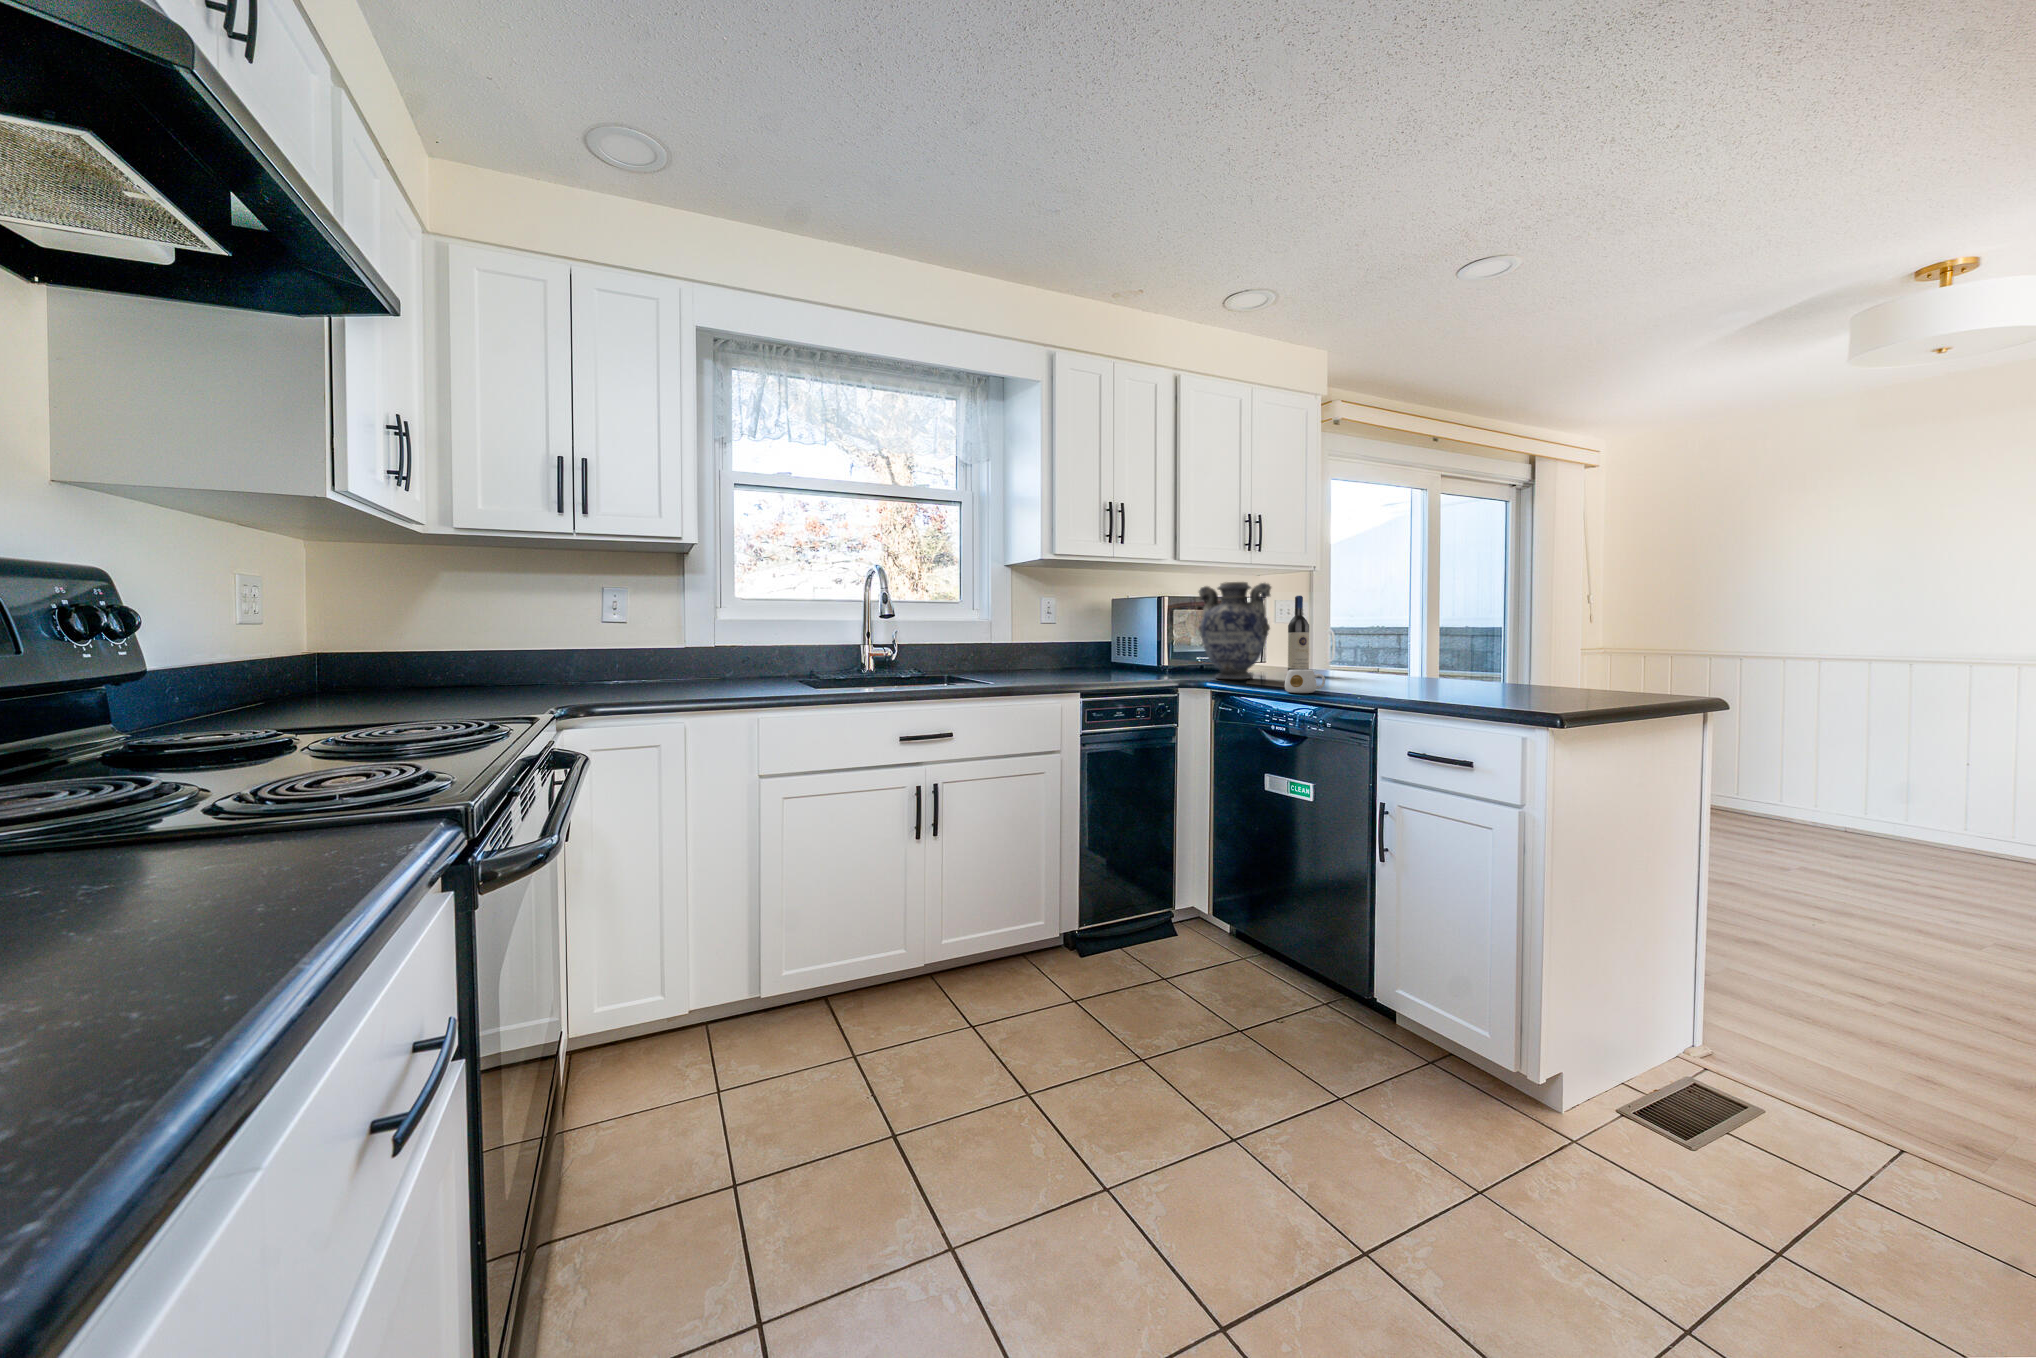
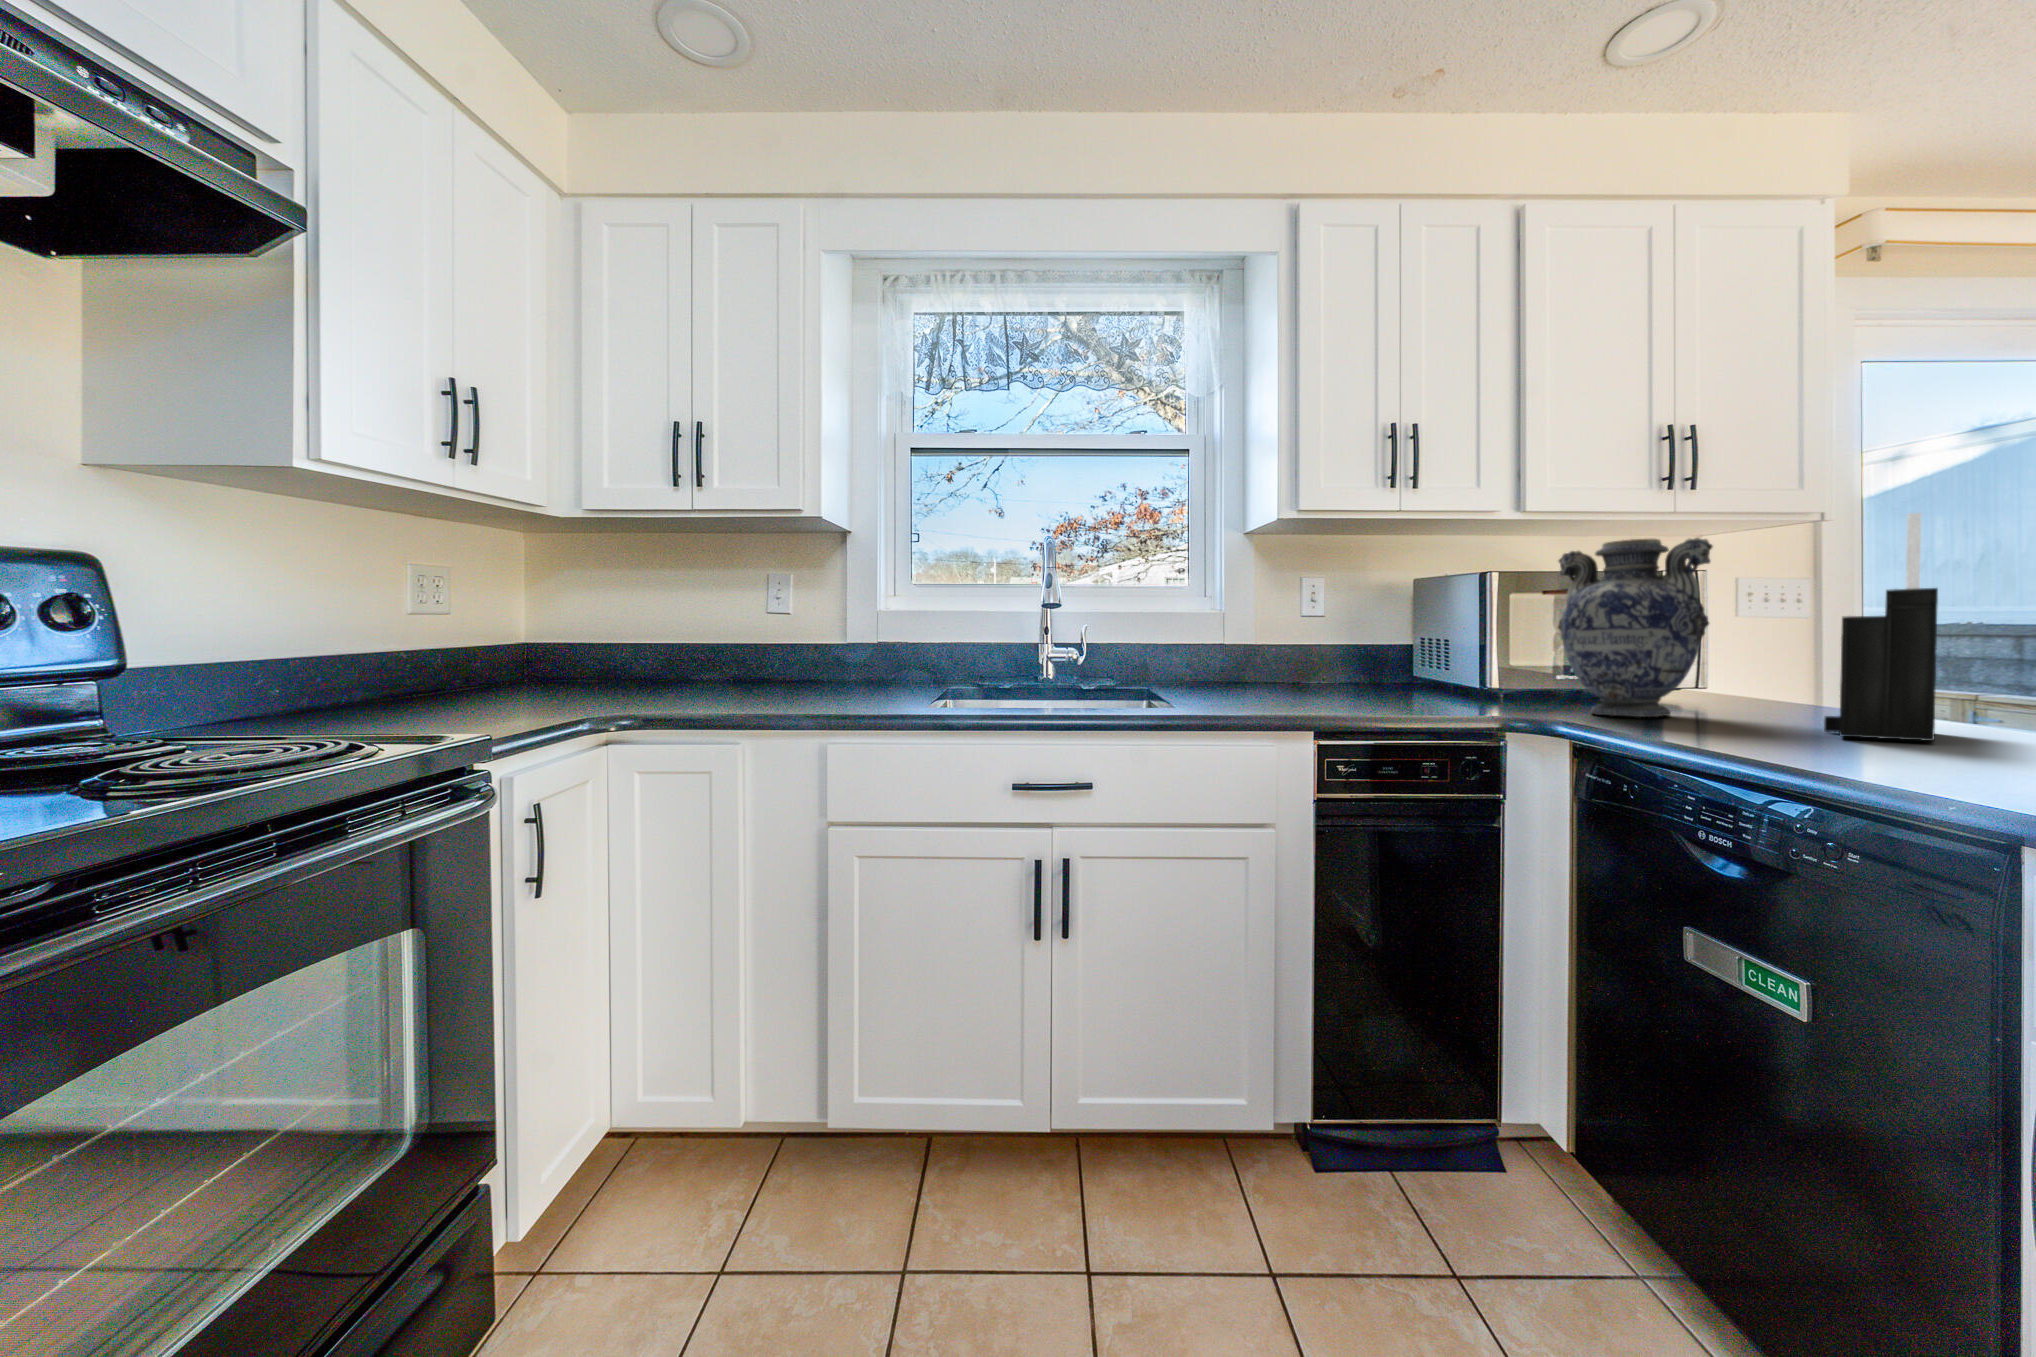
knife block: none [1319,578,1361,686] -> present [1824,513,1938,741]
wine bottle: present [1288,596,1309,670] -> none [1753,563,1804,711]
mug: present [1285,670,1325,693] -> none [1734,702,1839,750]

